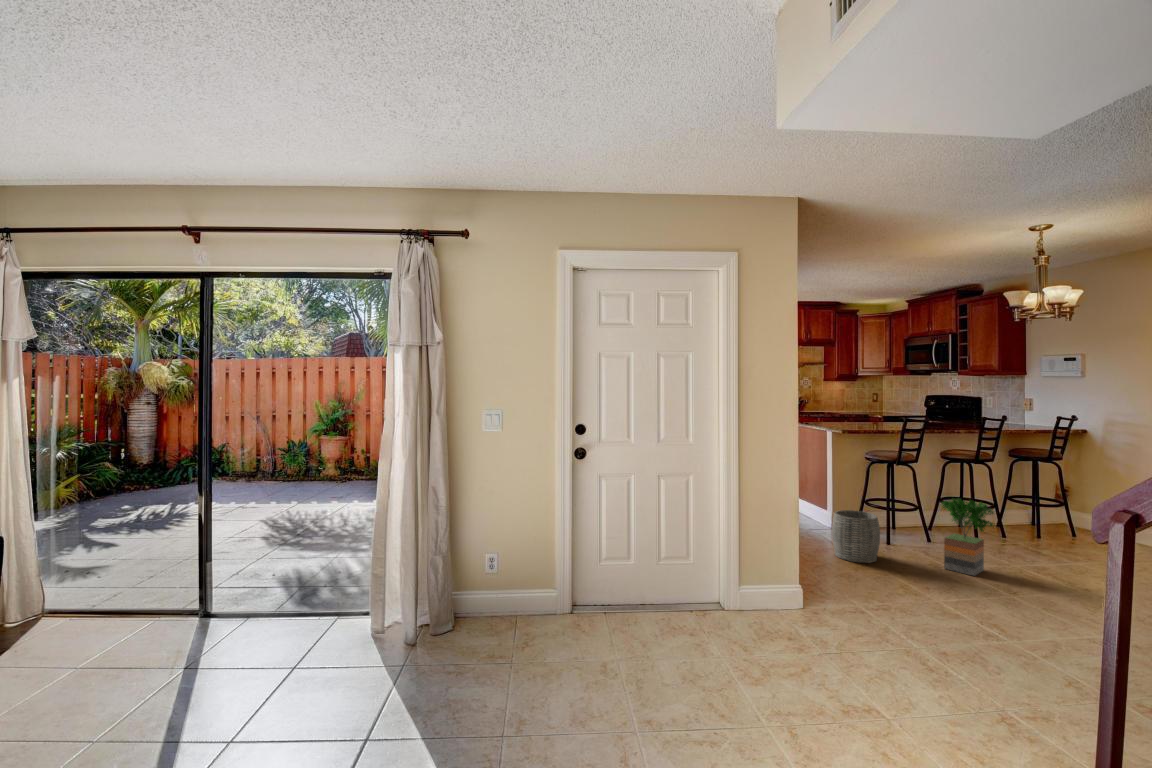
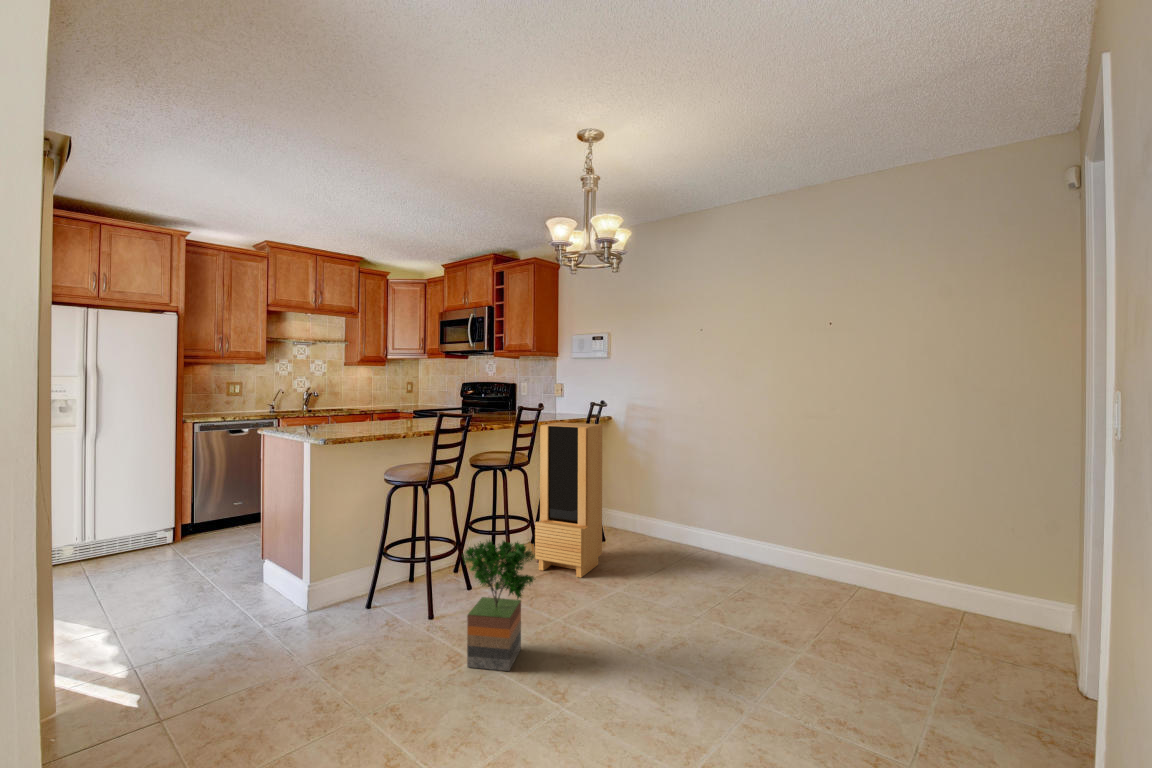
storage cabinet: none [998,431,1068,551] -> present [535,422,602,578]
woven basket: present [832,510,880,563] -> none [274,591,366,710]

